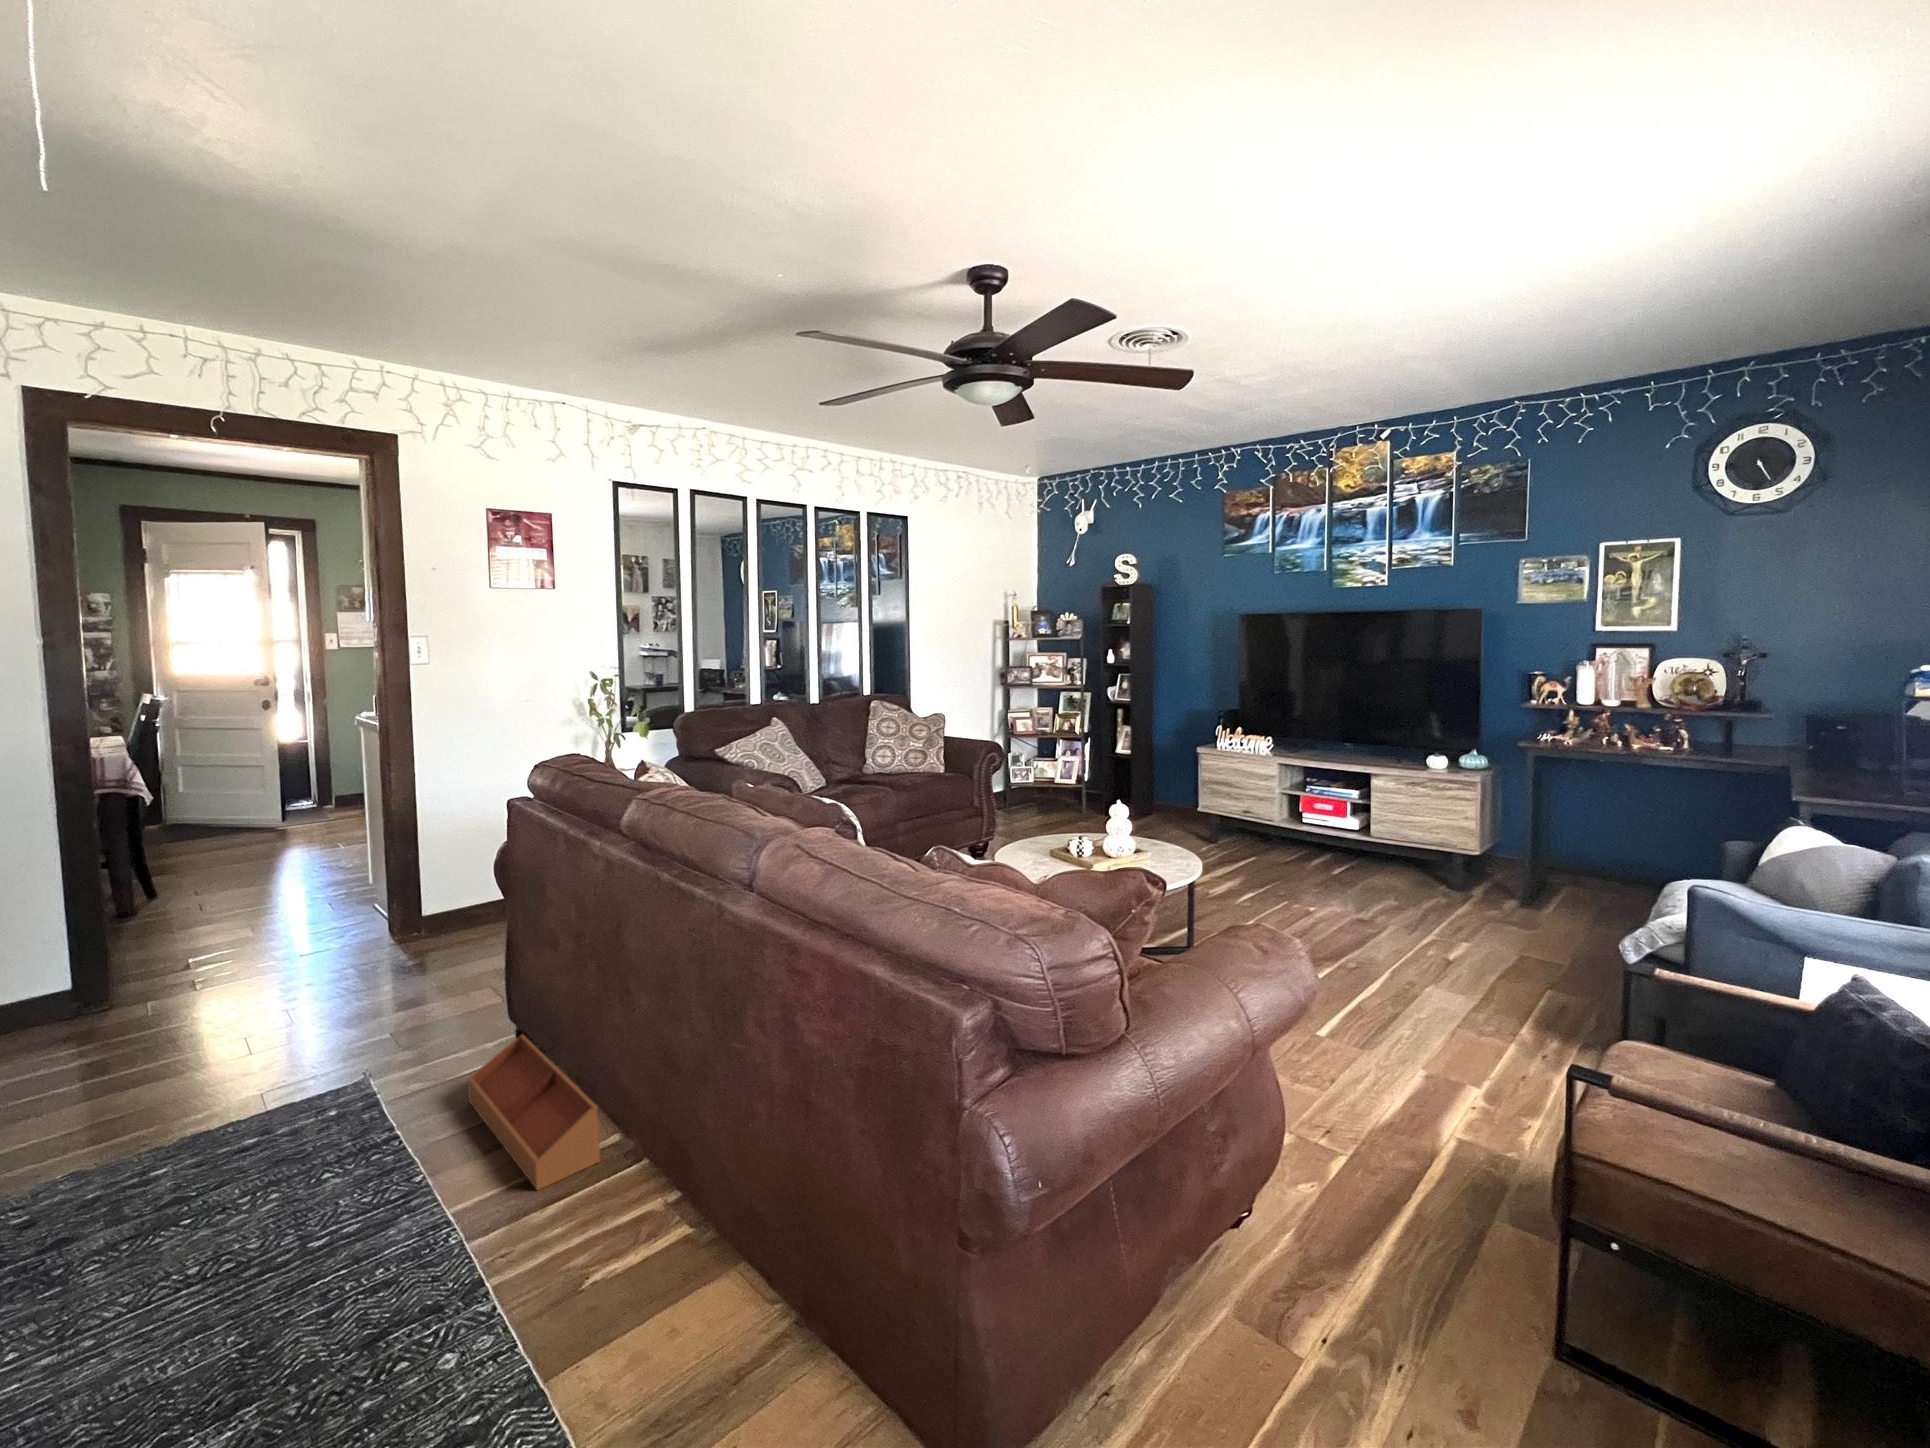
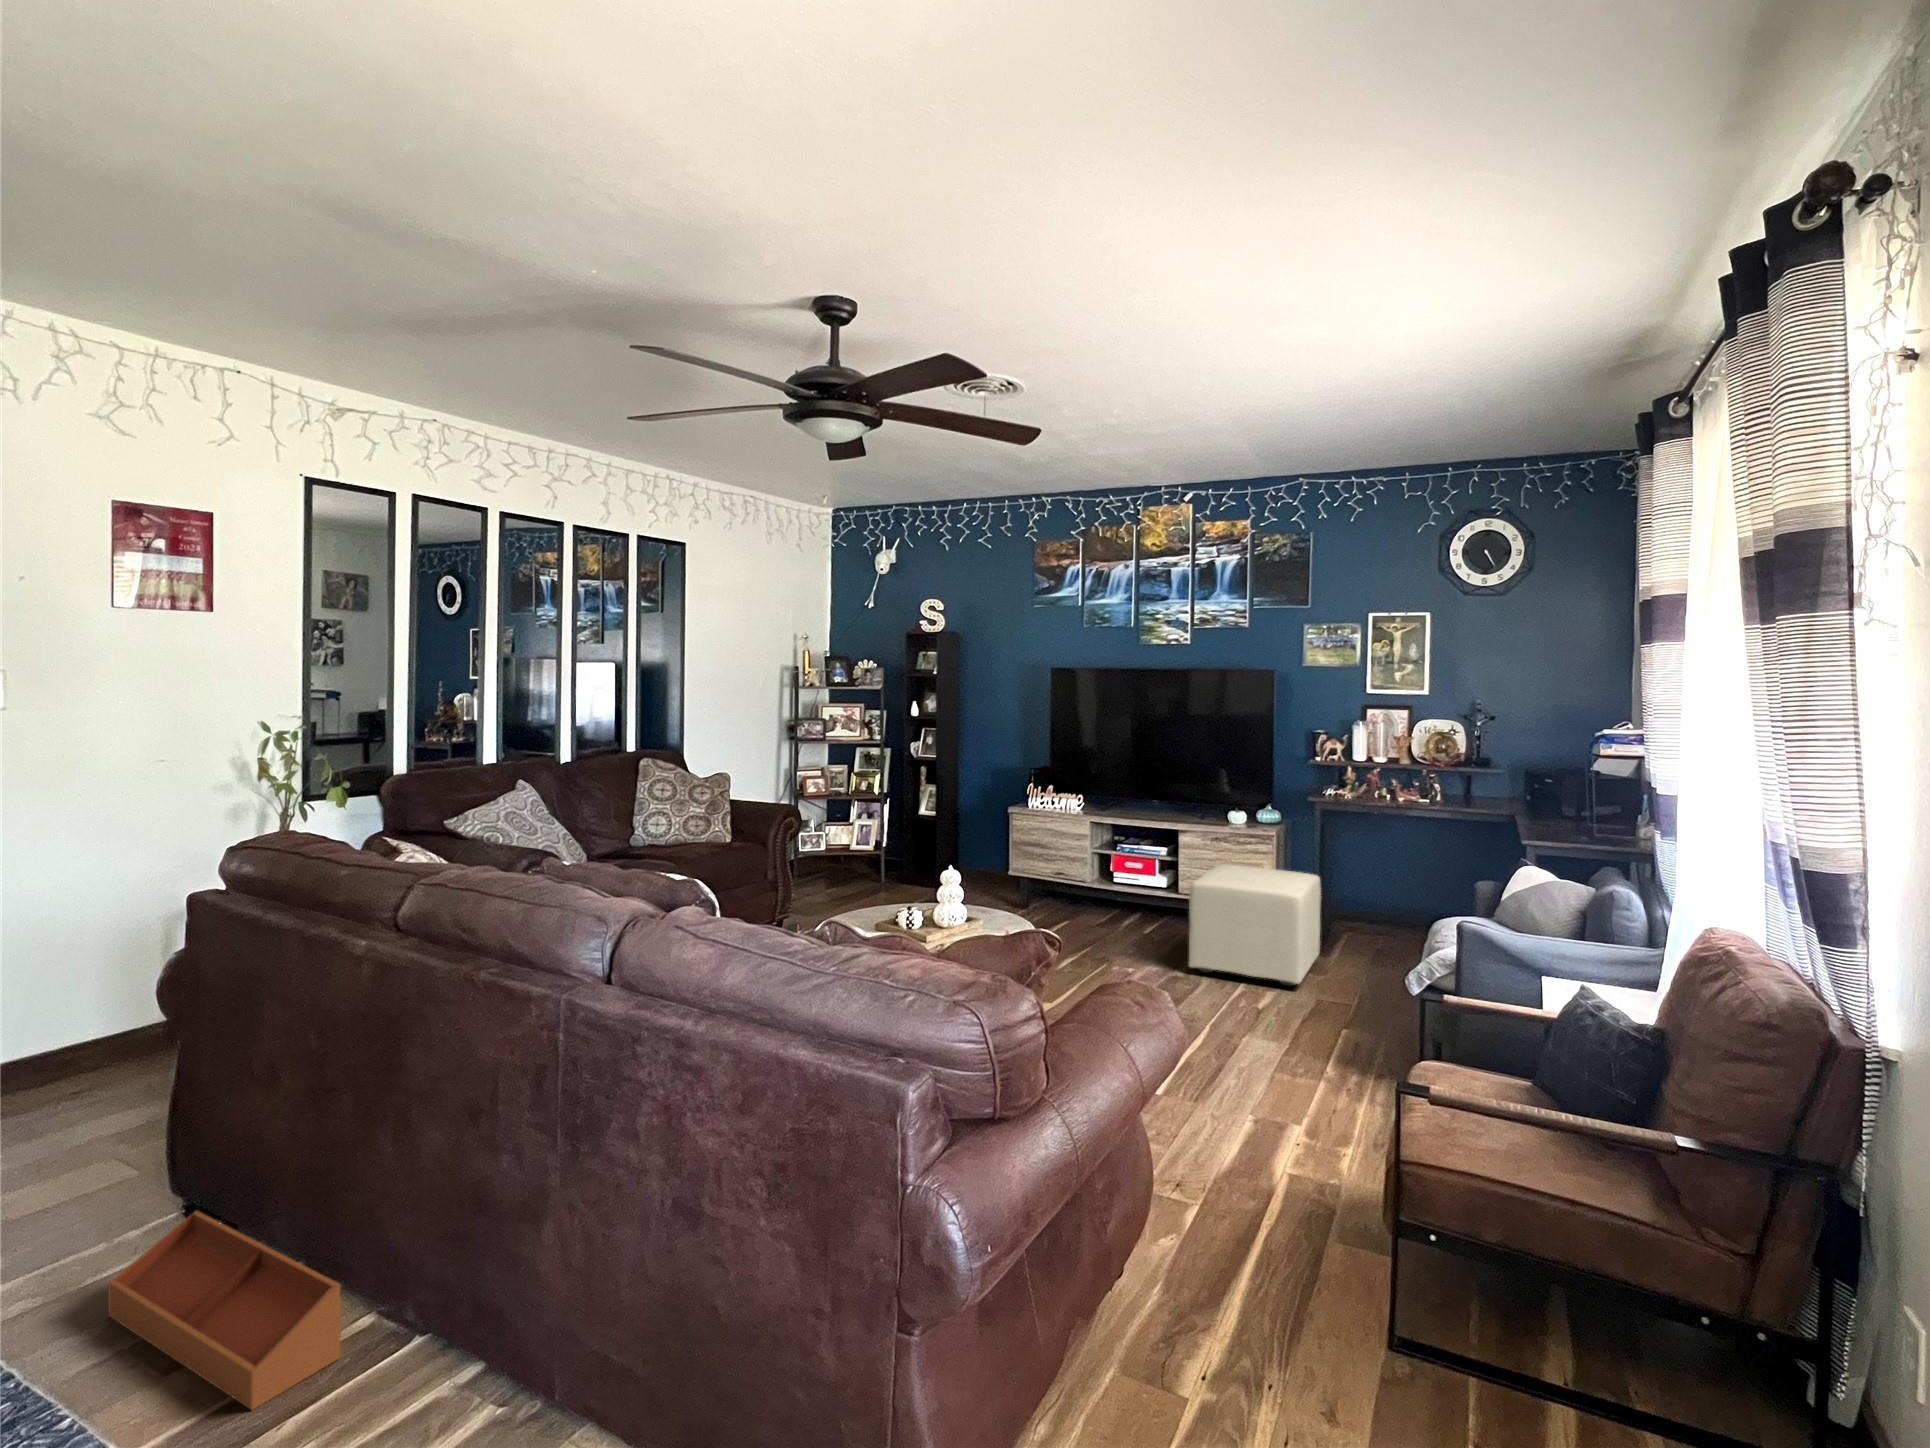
ottoman: none [1374,810,1531,940] -> present [1189,864,1321,986]

